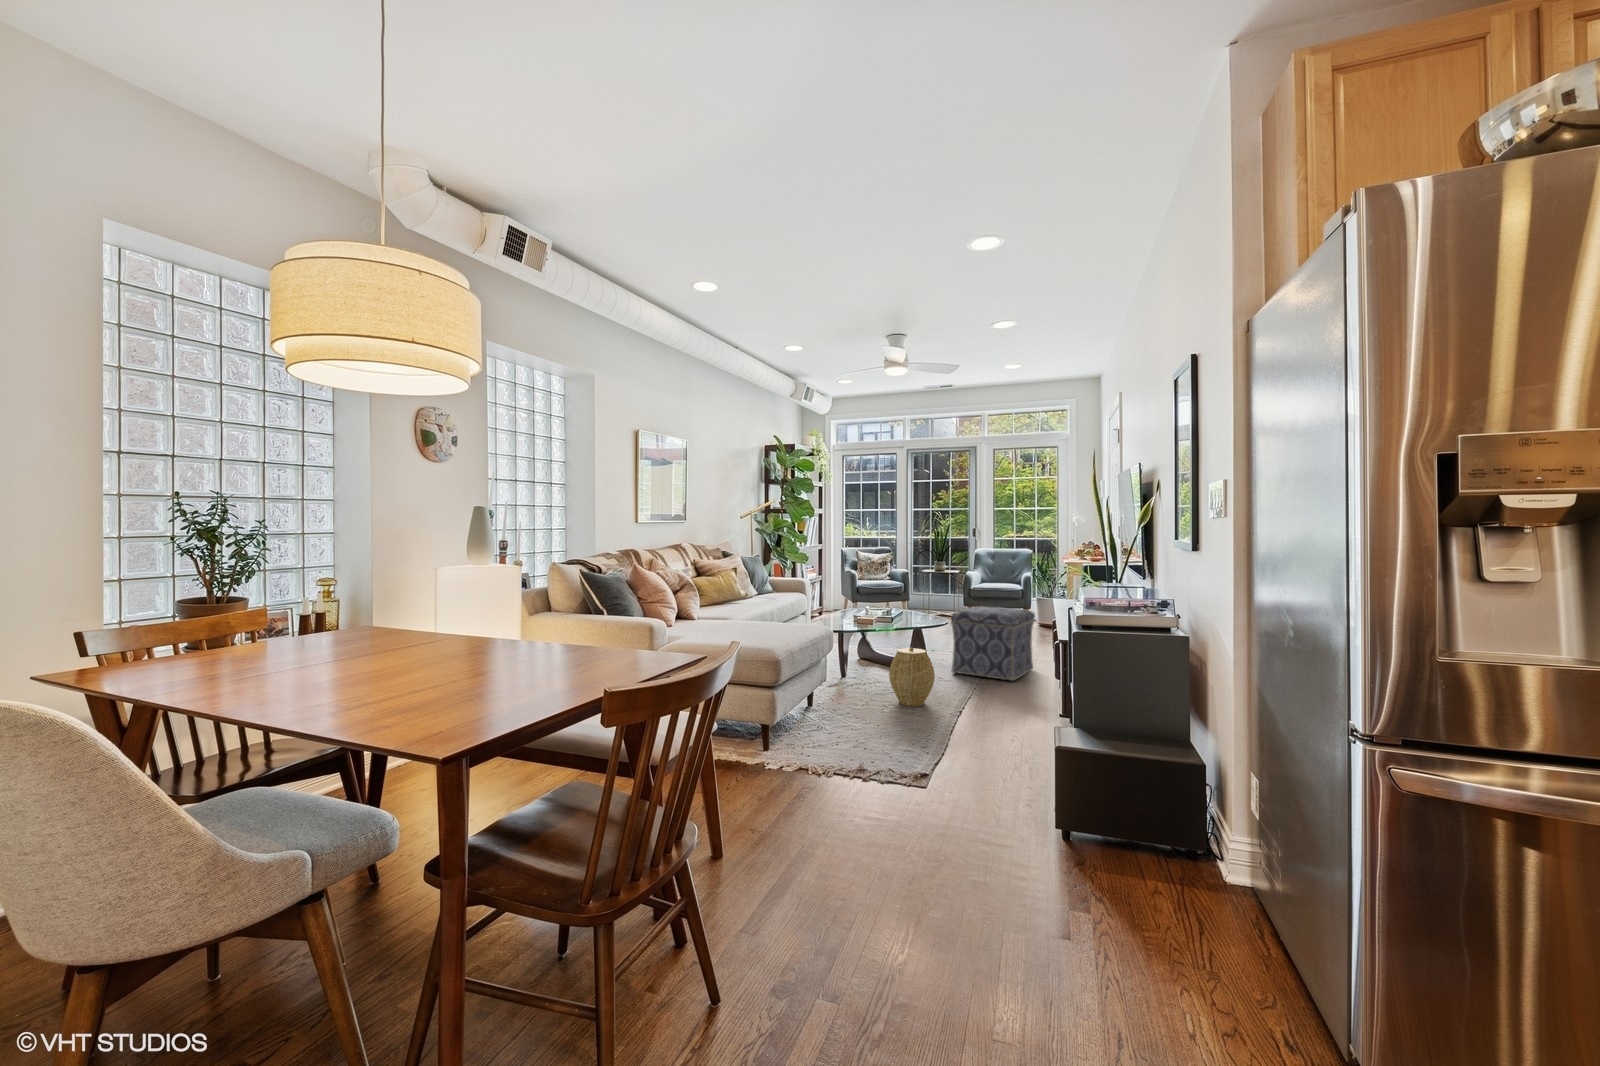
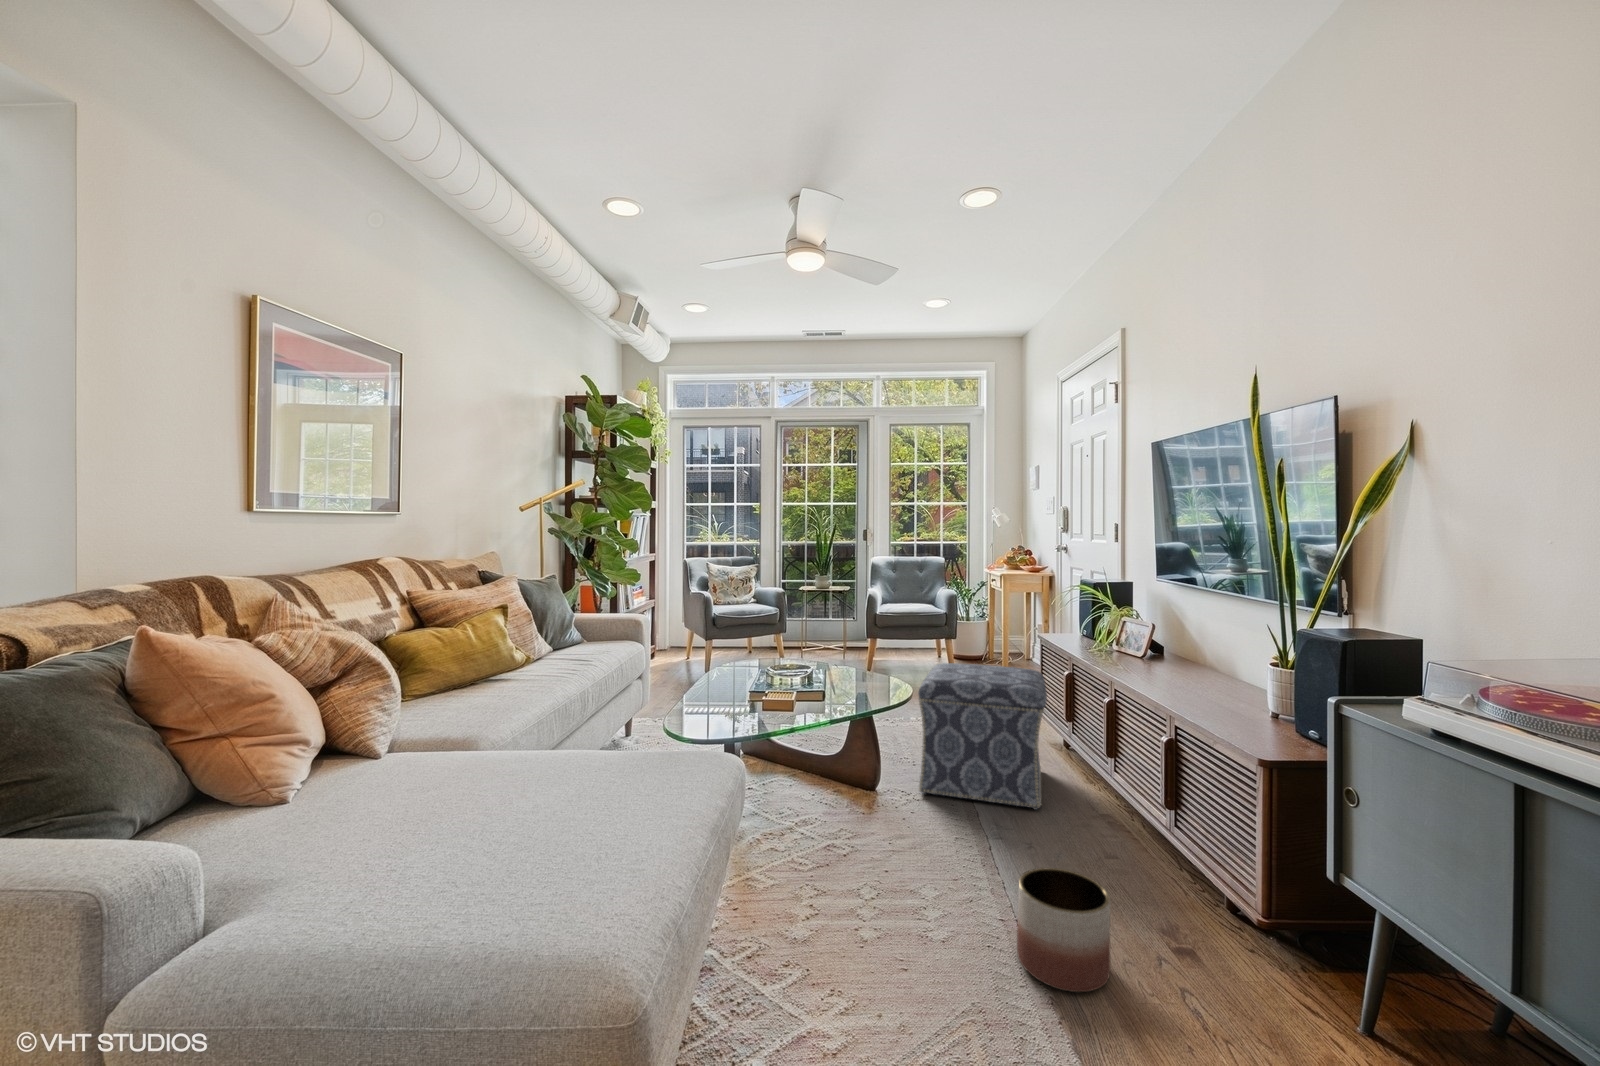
woven basket: present [889,648,935,706] -> none [853,790,953,934]
planter: none [954,679,992,722] -> present [1017,867,1110,992]

